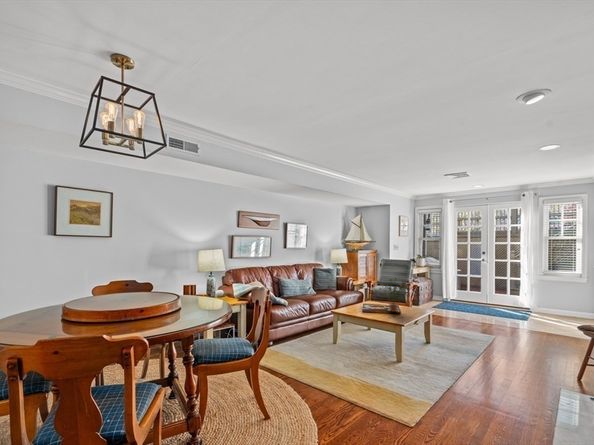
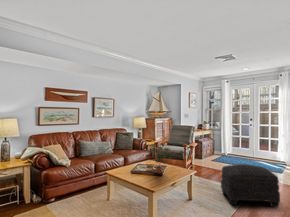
ottoman: none [460,303,531,350] -> present [221,164,280,207]

